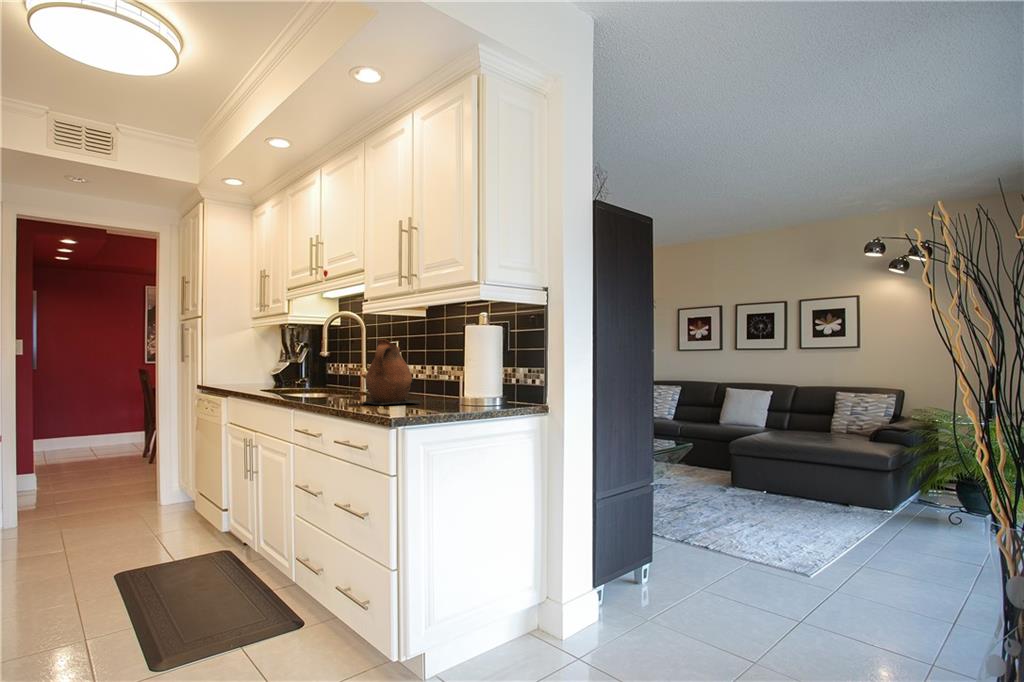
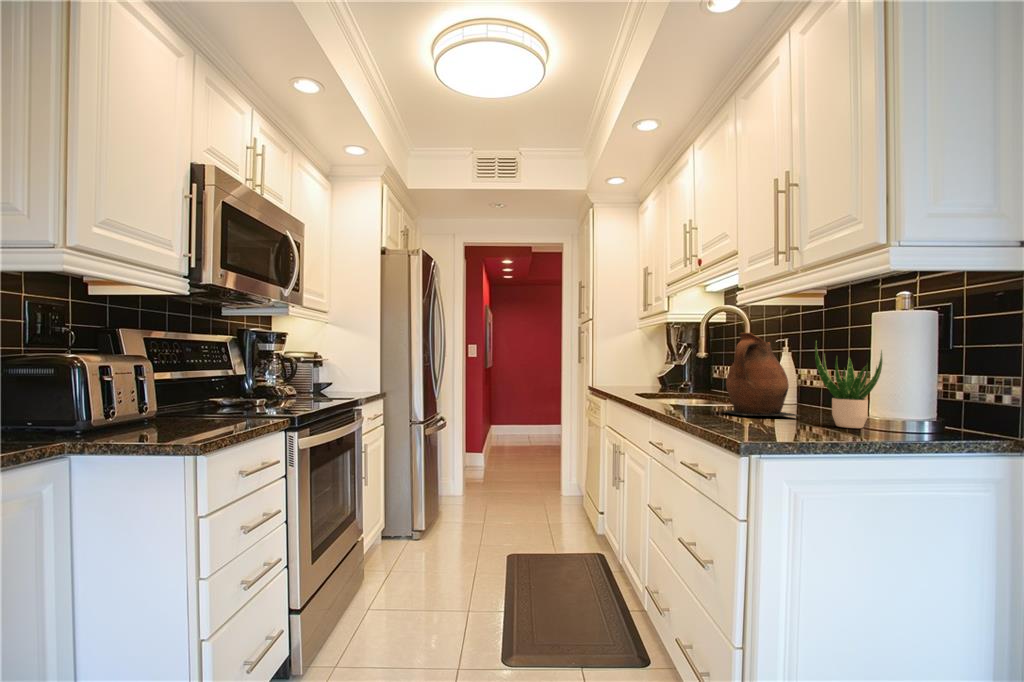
potted plant: none [435,346,475,408] -> present [815,342,882,428]

